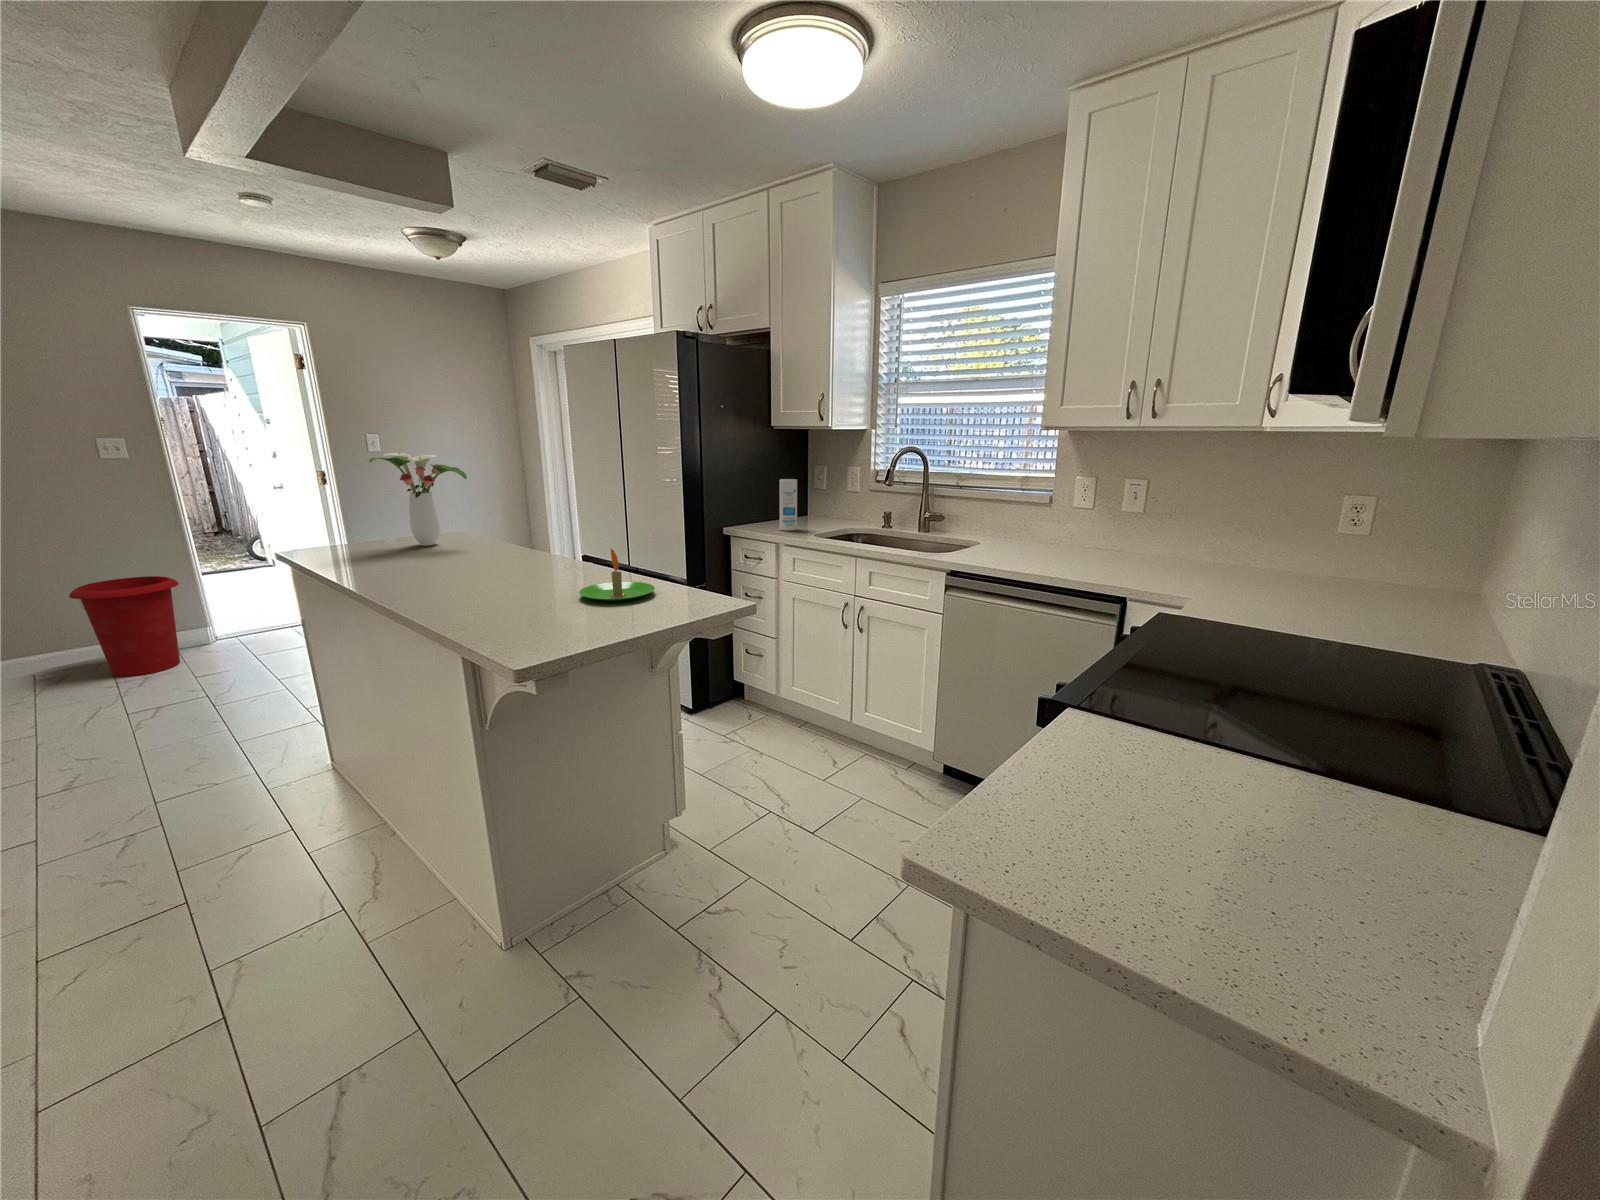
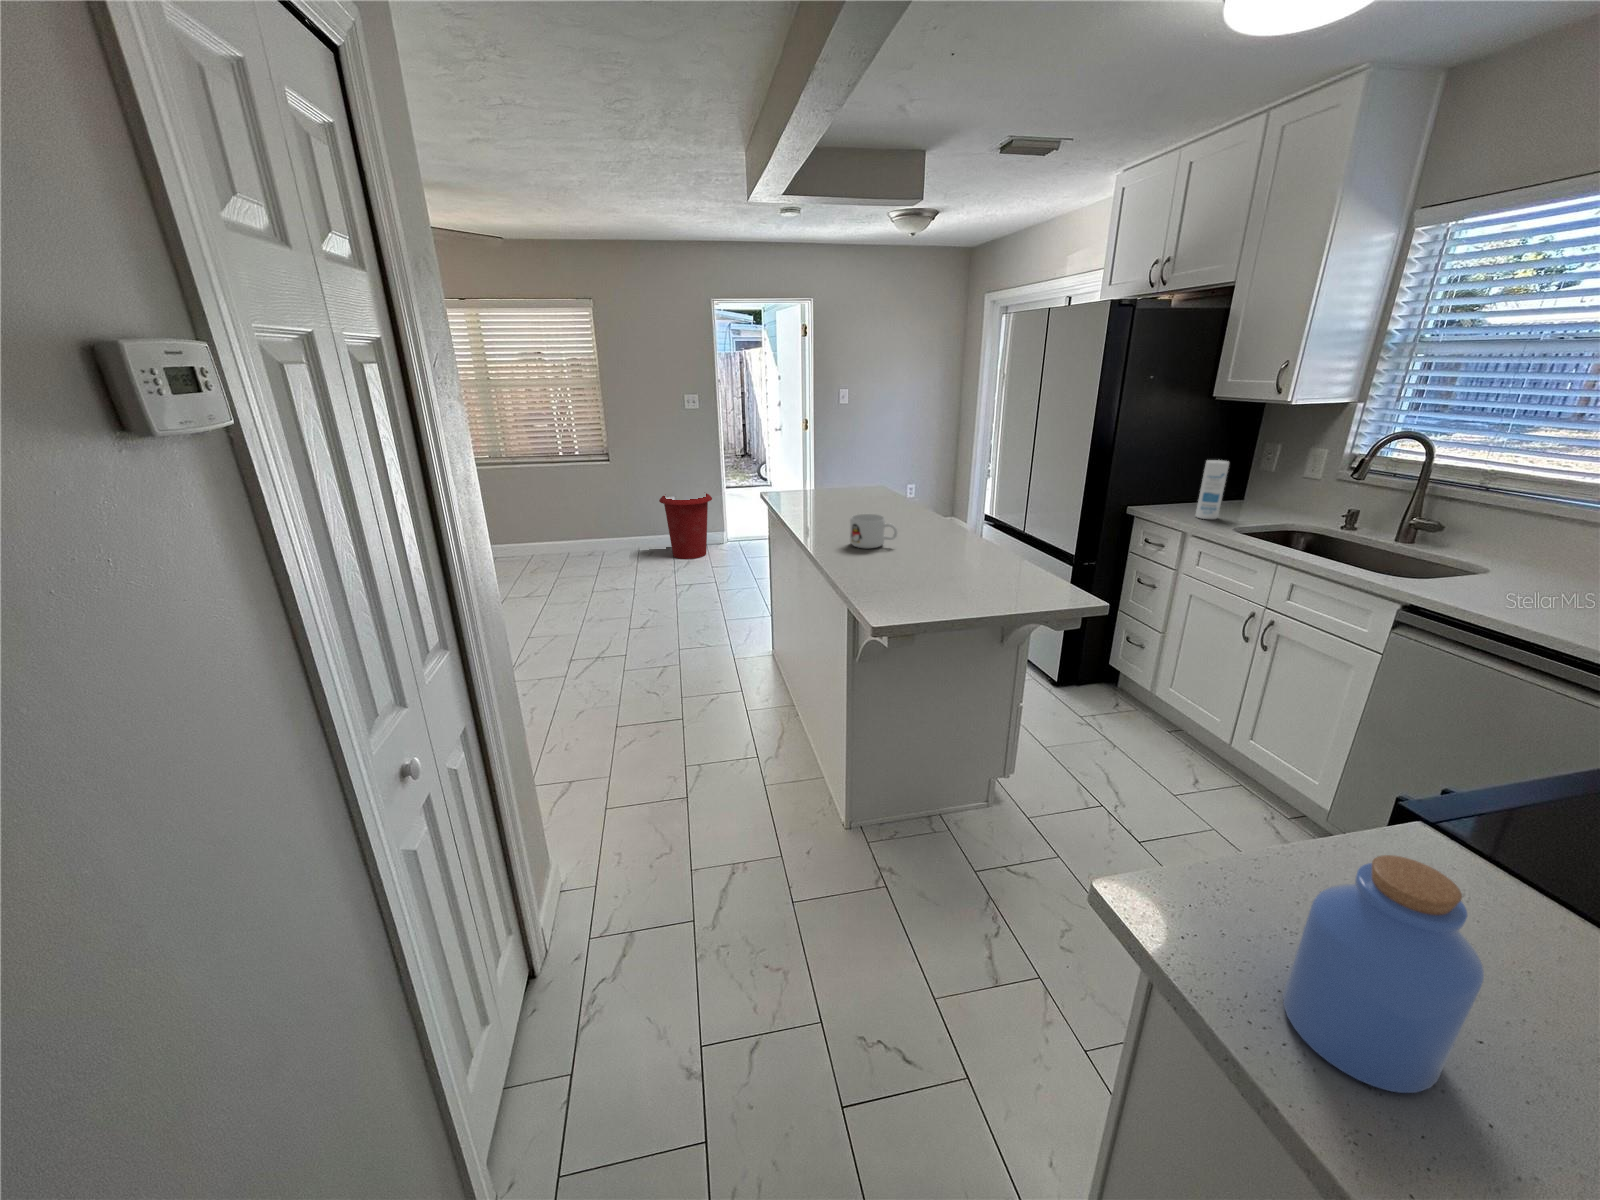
flower arrangement: present [369,452,467,546] -> none [824,422,891,499]
mug: none [438,549,506,591] -> present [850,514,897,548]
candle: present [579,549,655,601] -> none [945,533,1012,580]
jar: none [1133,705,1301,939] -> present [1283,855,1484,1093]

